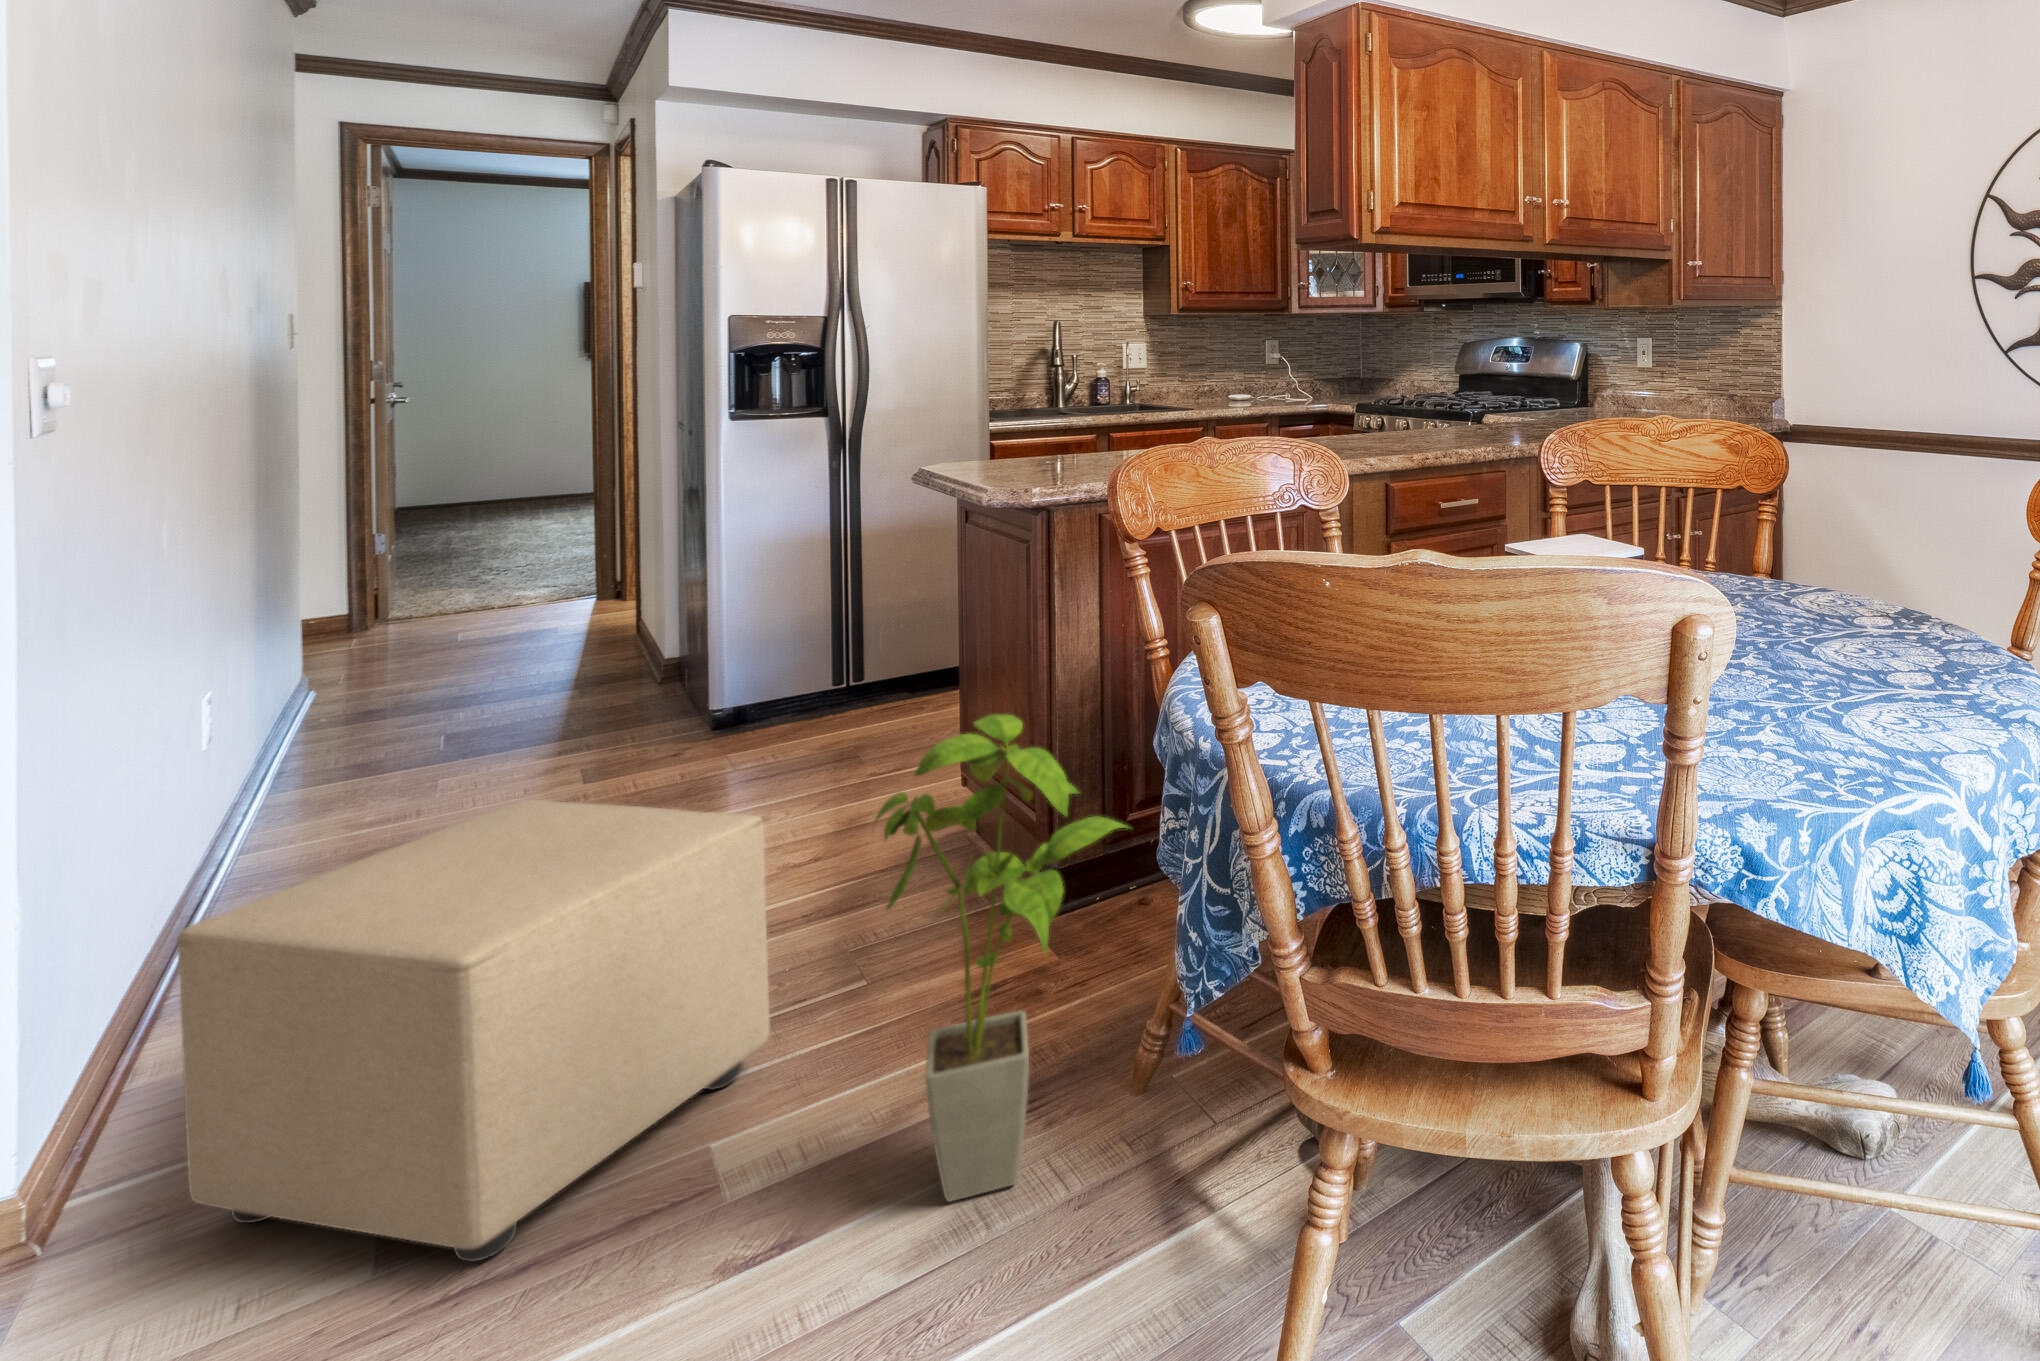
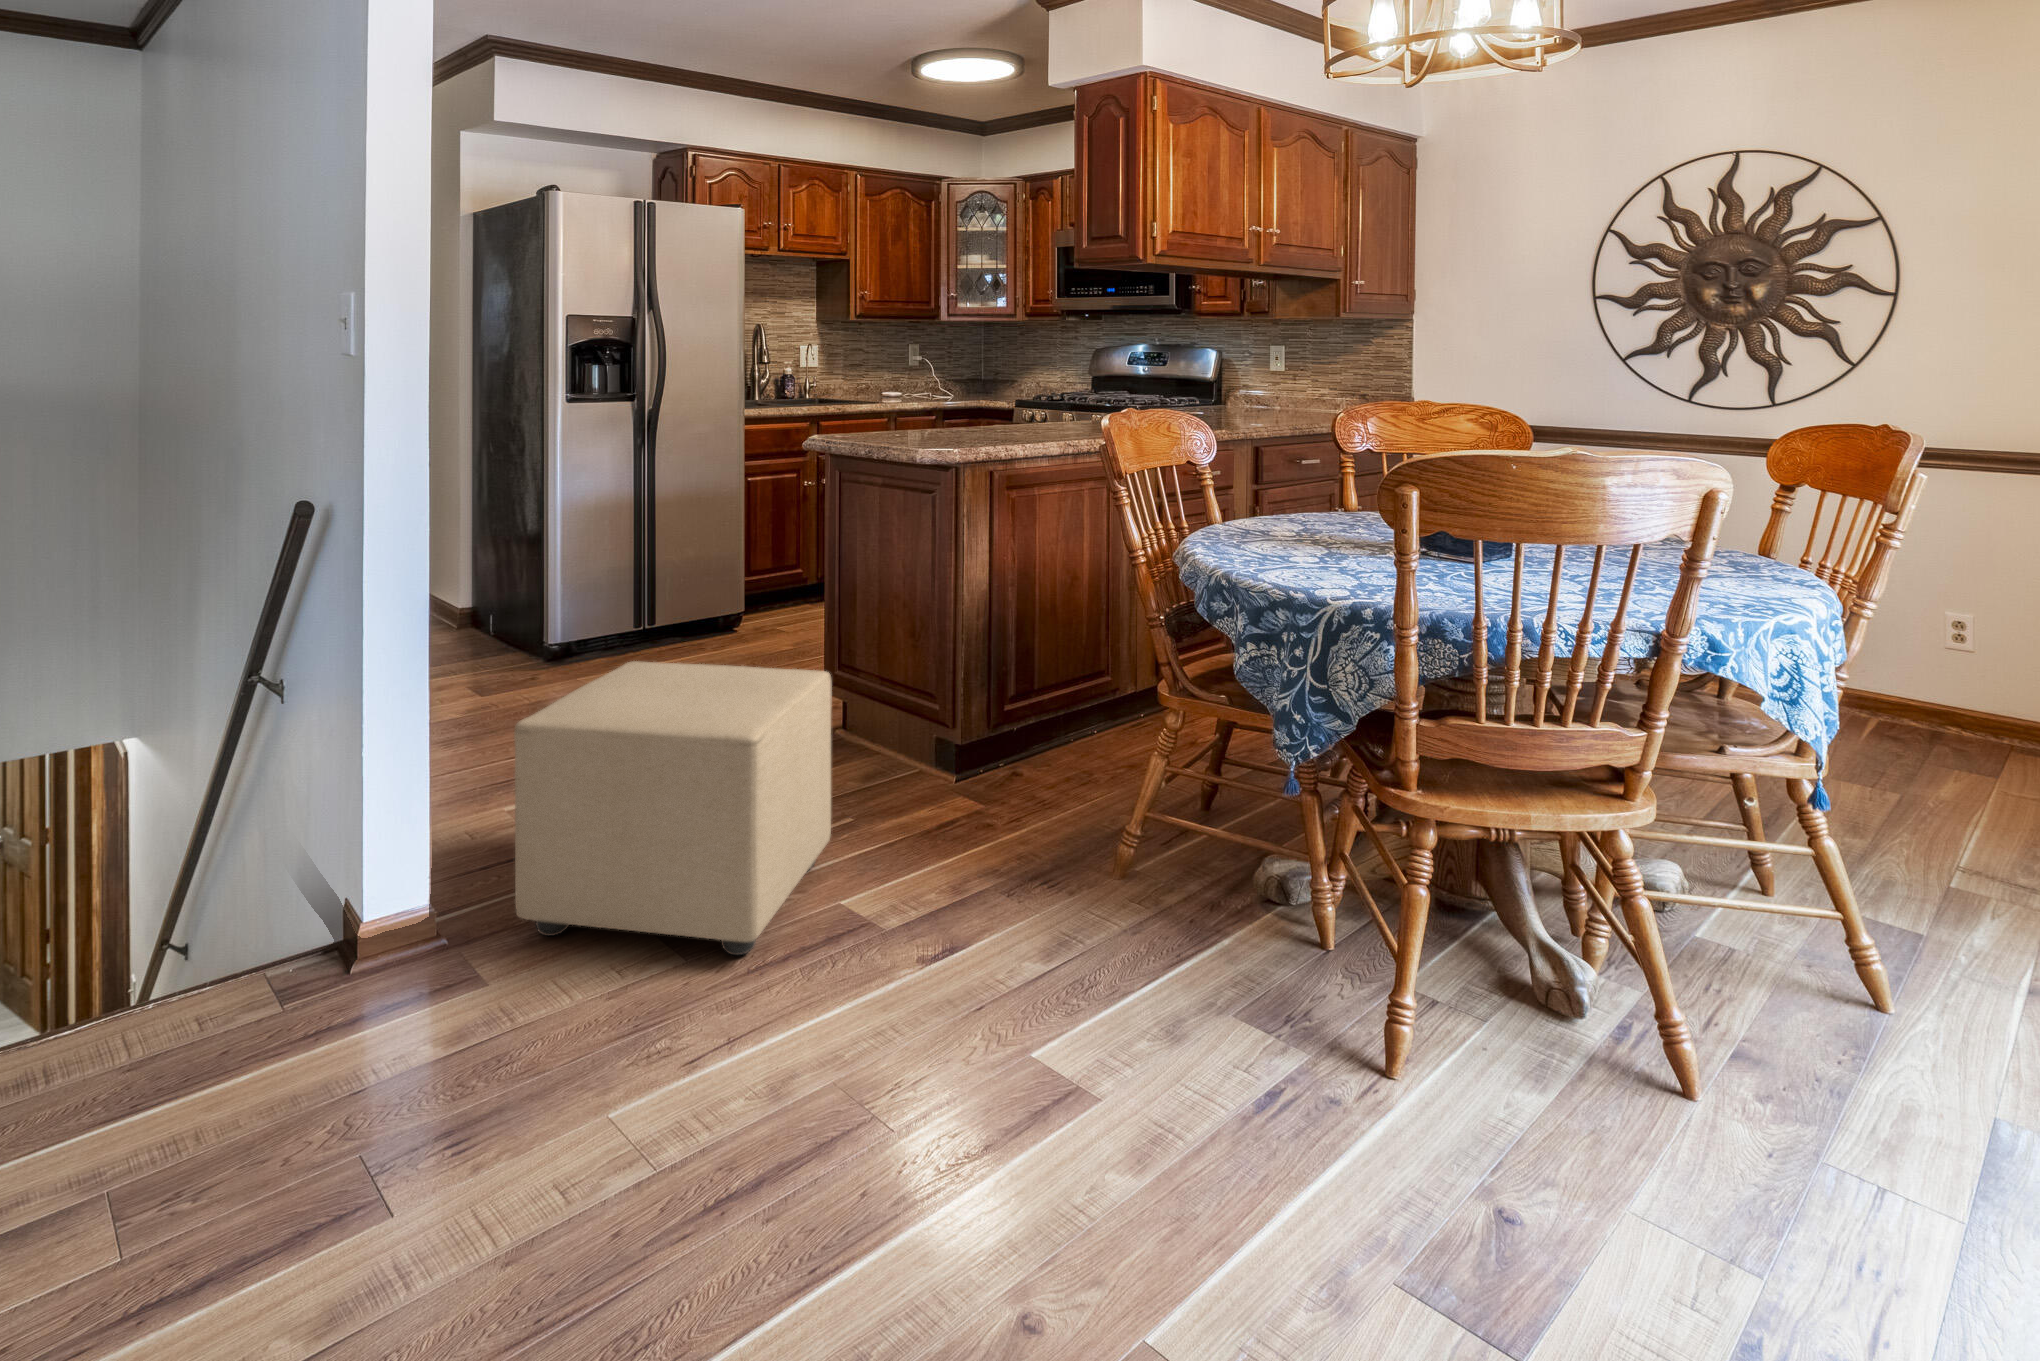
house plant: present [876,714,1128,1201] -> none [976,585,1150,930]

